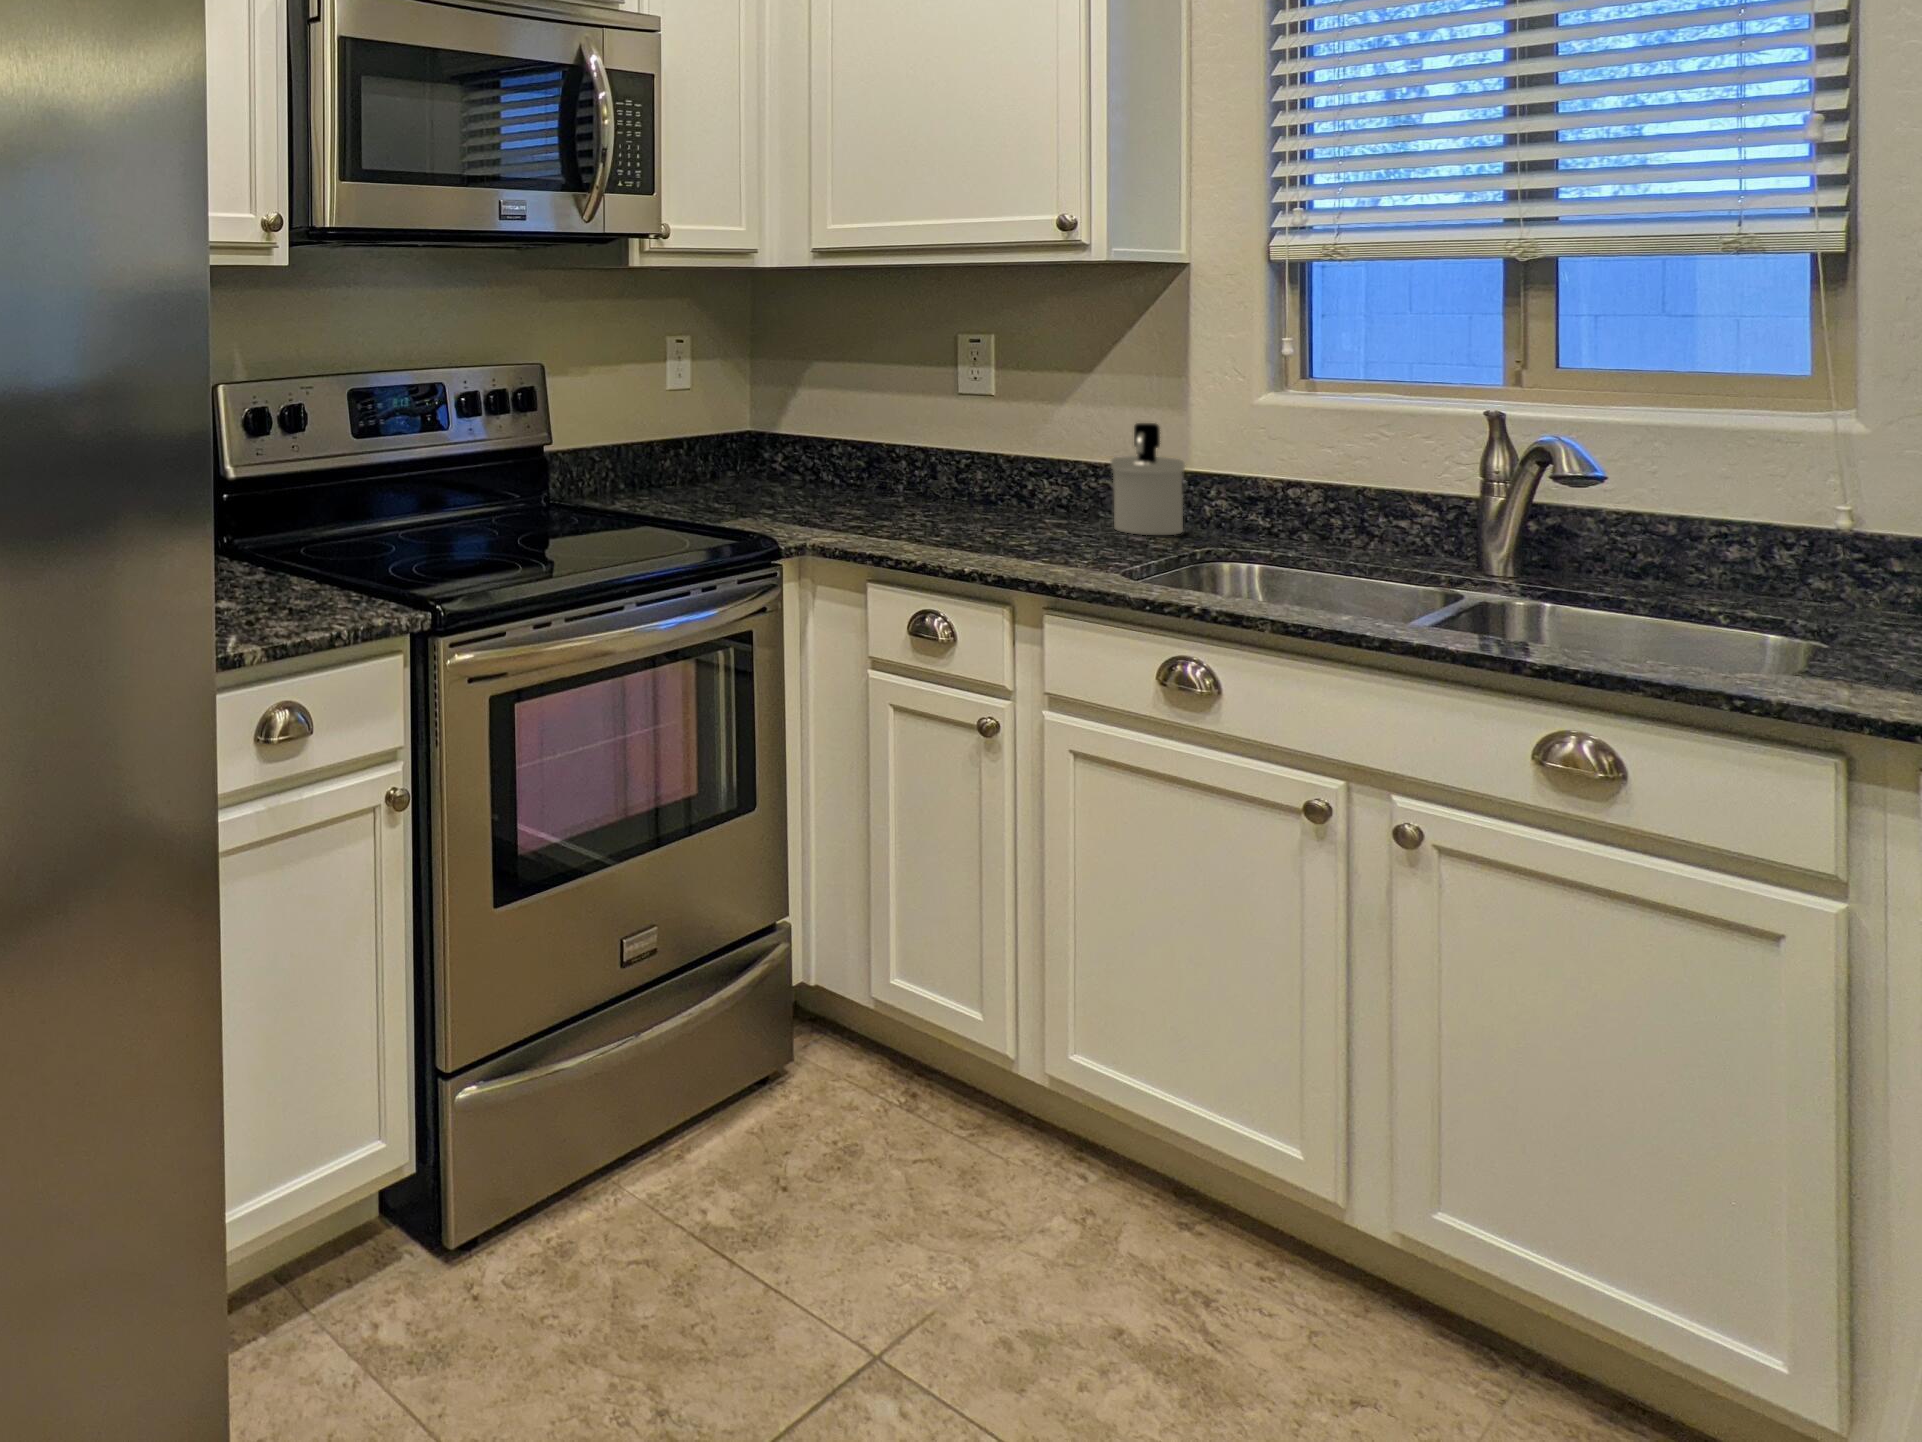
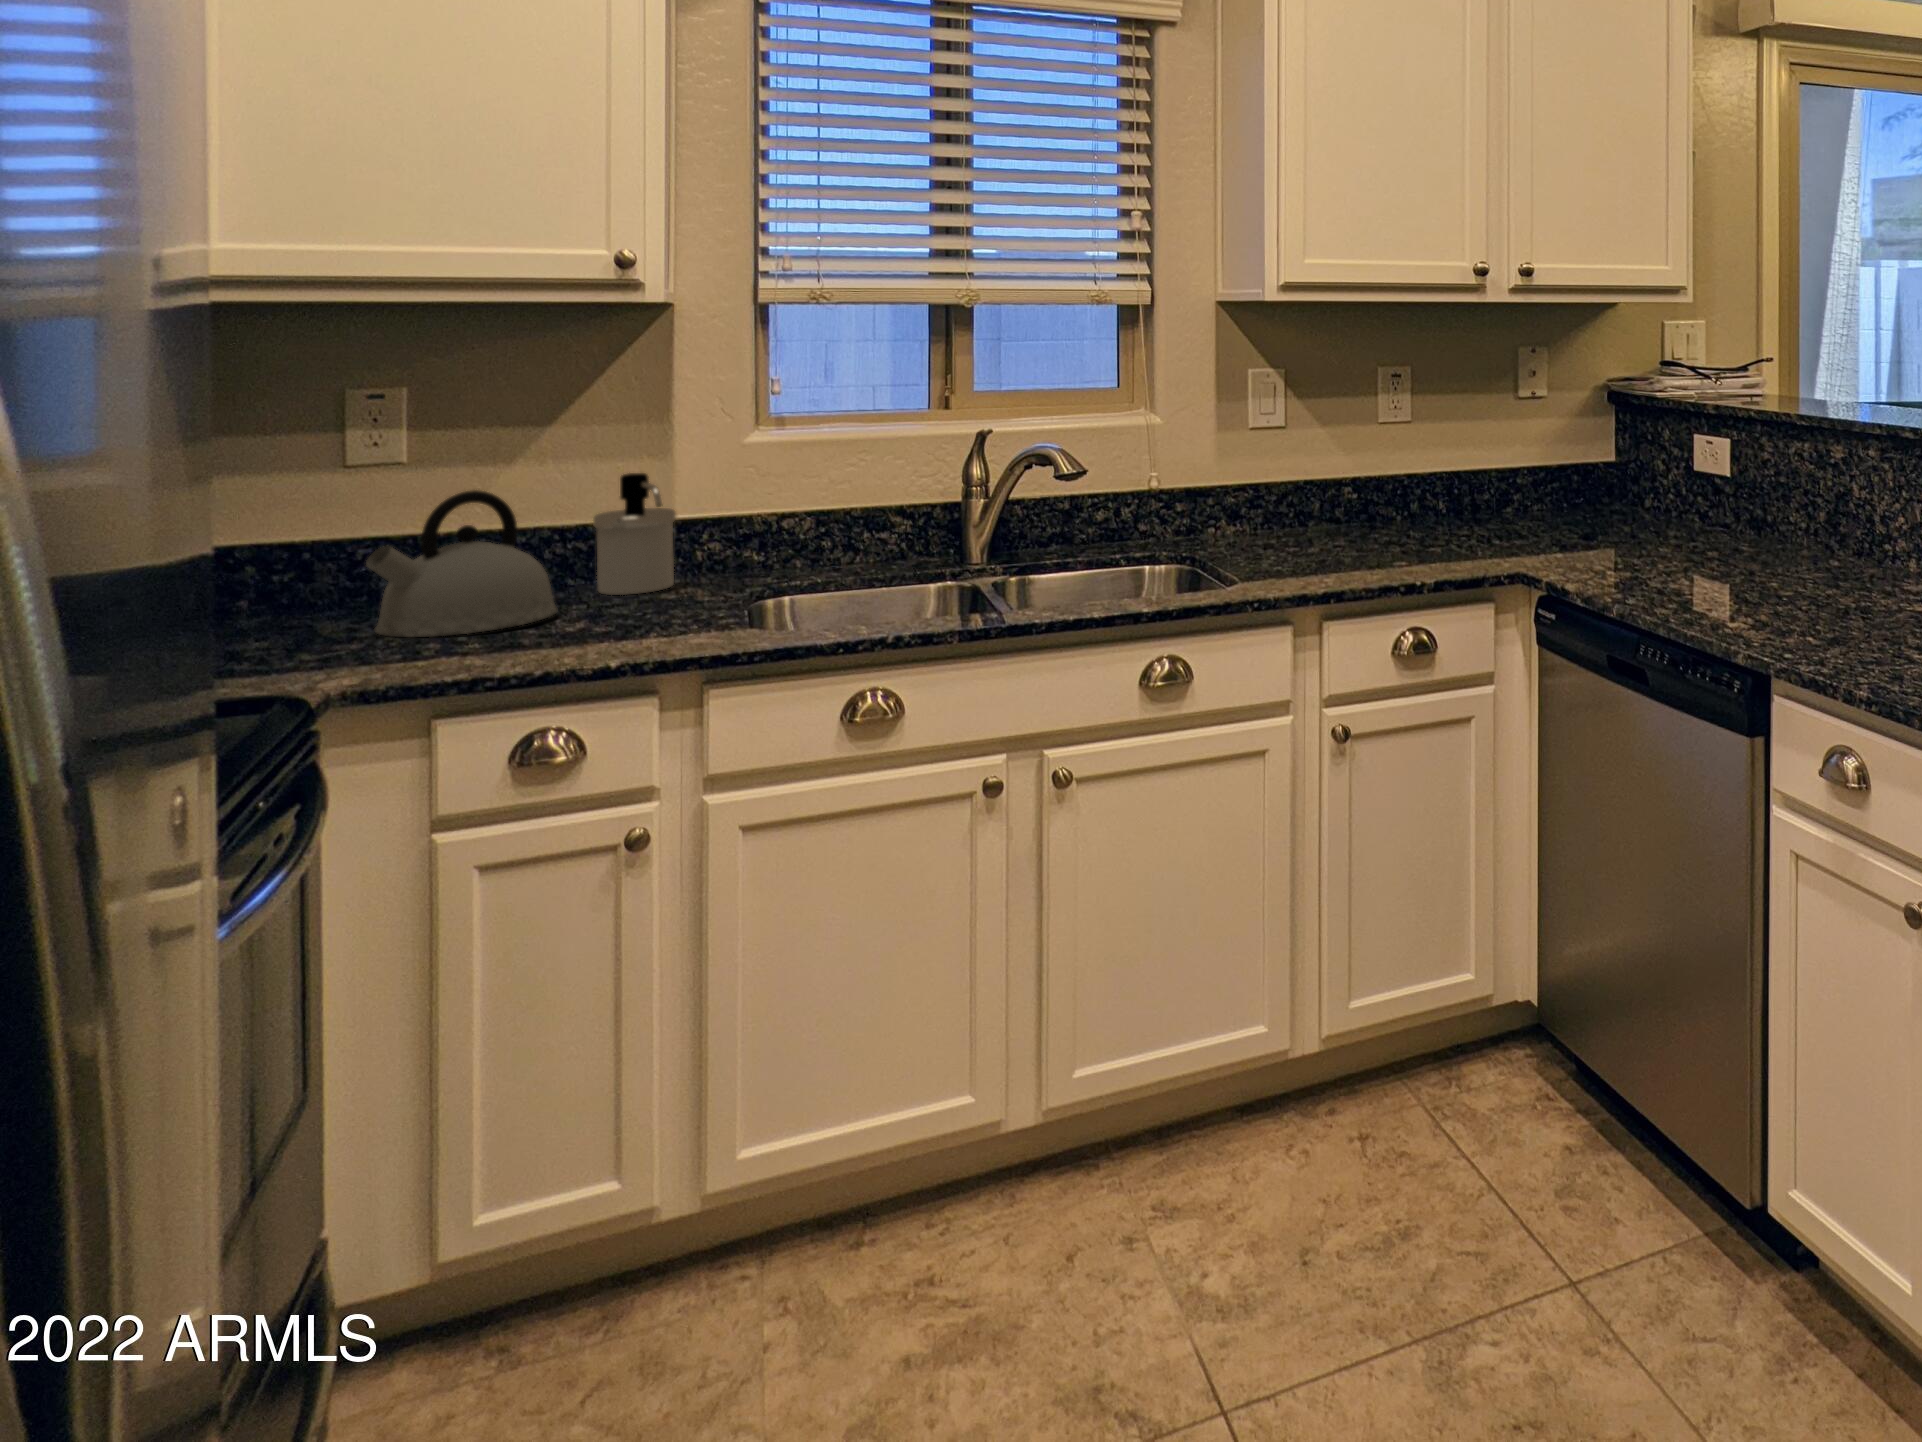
kettle: none [895,420,1039,534] -> present [366,490,558,637]

